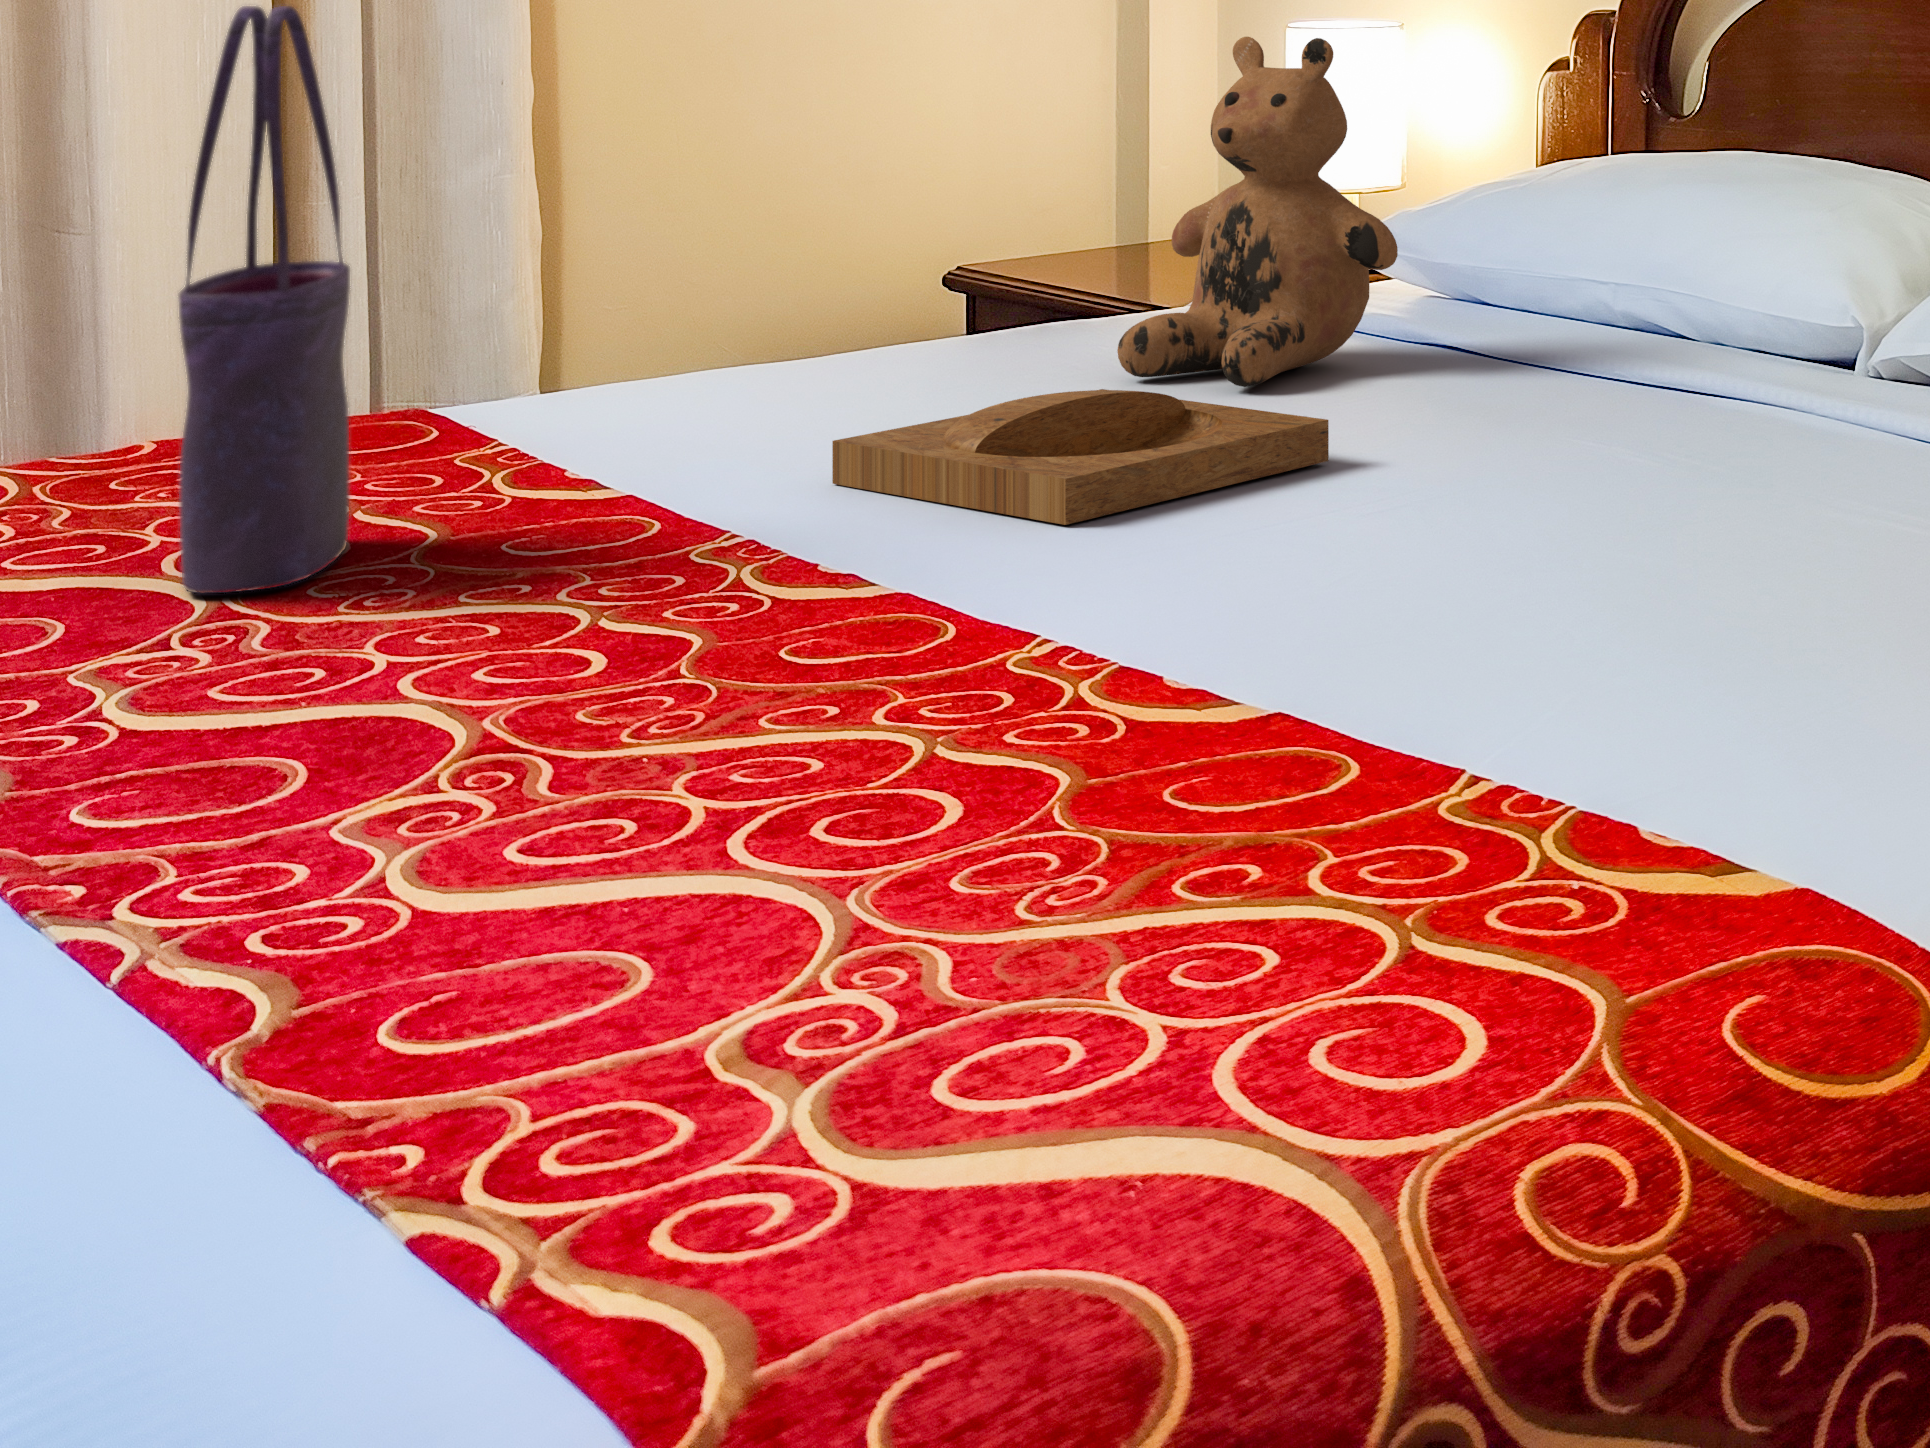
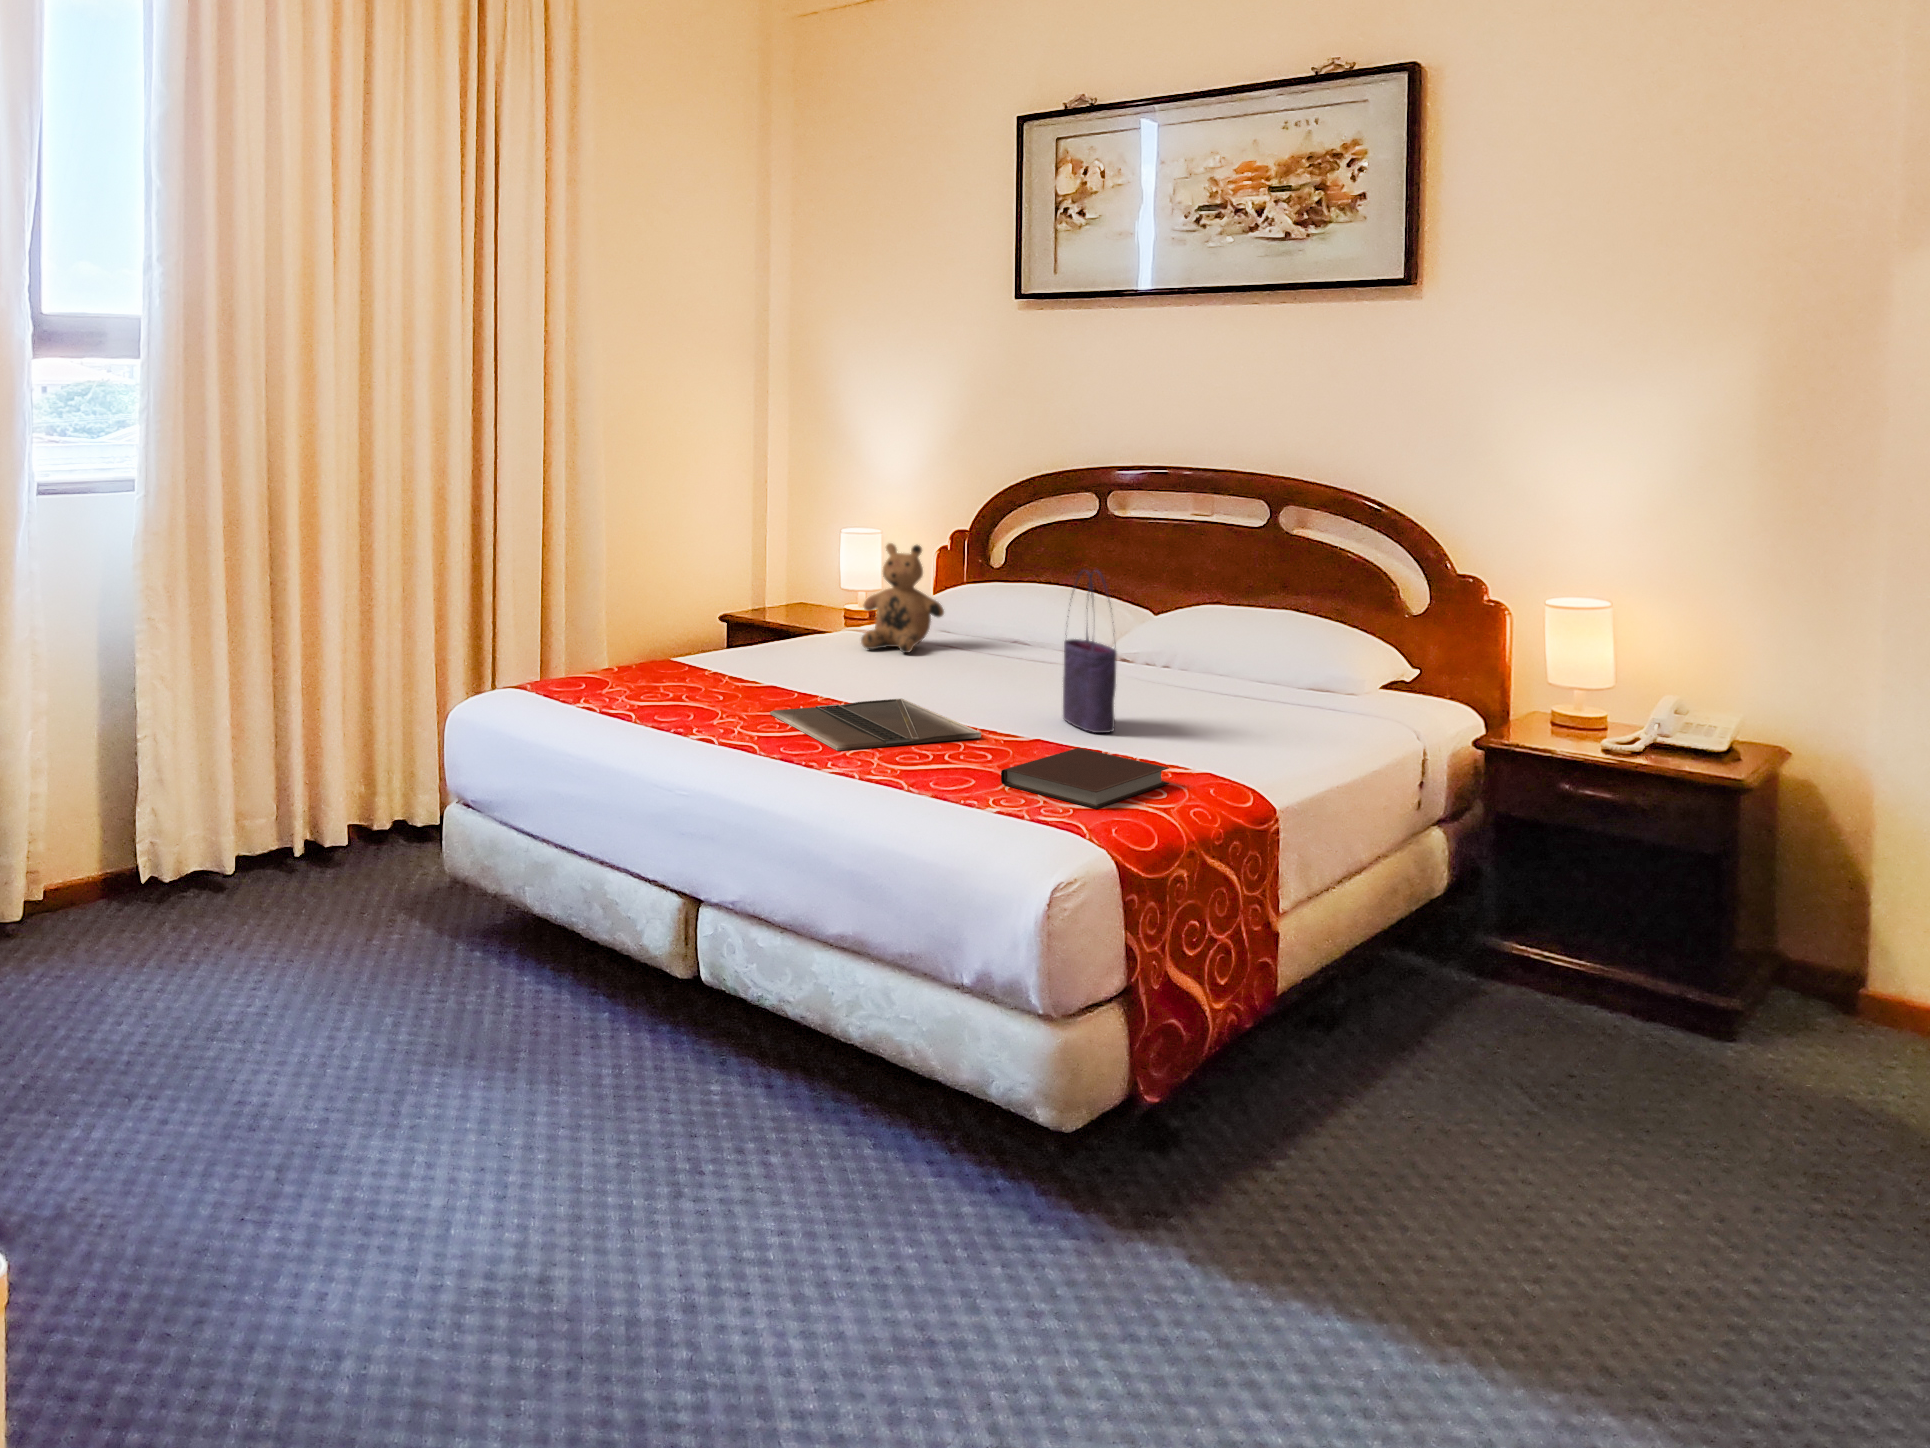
tote bag: present [179,6,350,593] -> present [1063,570,1117,733]
tray: present [832,389,1329,525] -> none [838,654,969,693]
laptop: none [134,552,944,824] -> present [770,698,981,751]
notebook: none [574,787,1465,1210] -> present [1001,748,1169,809]

